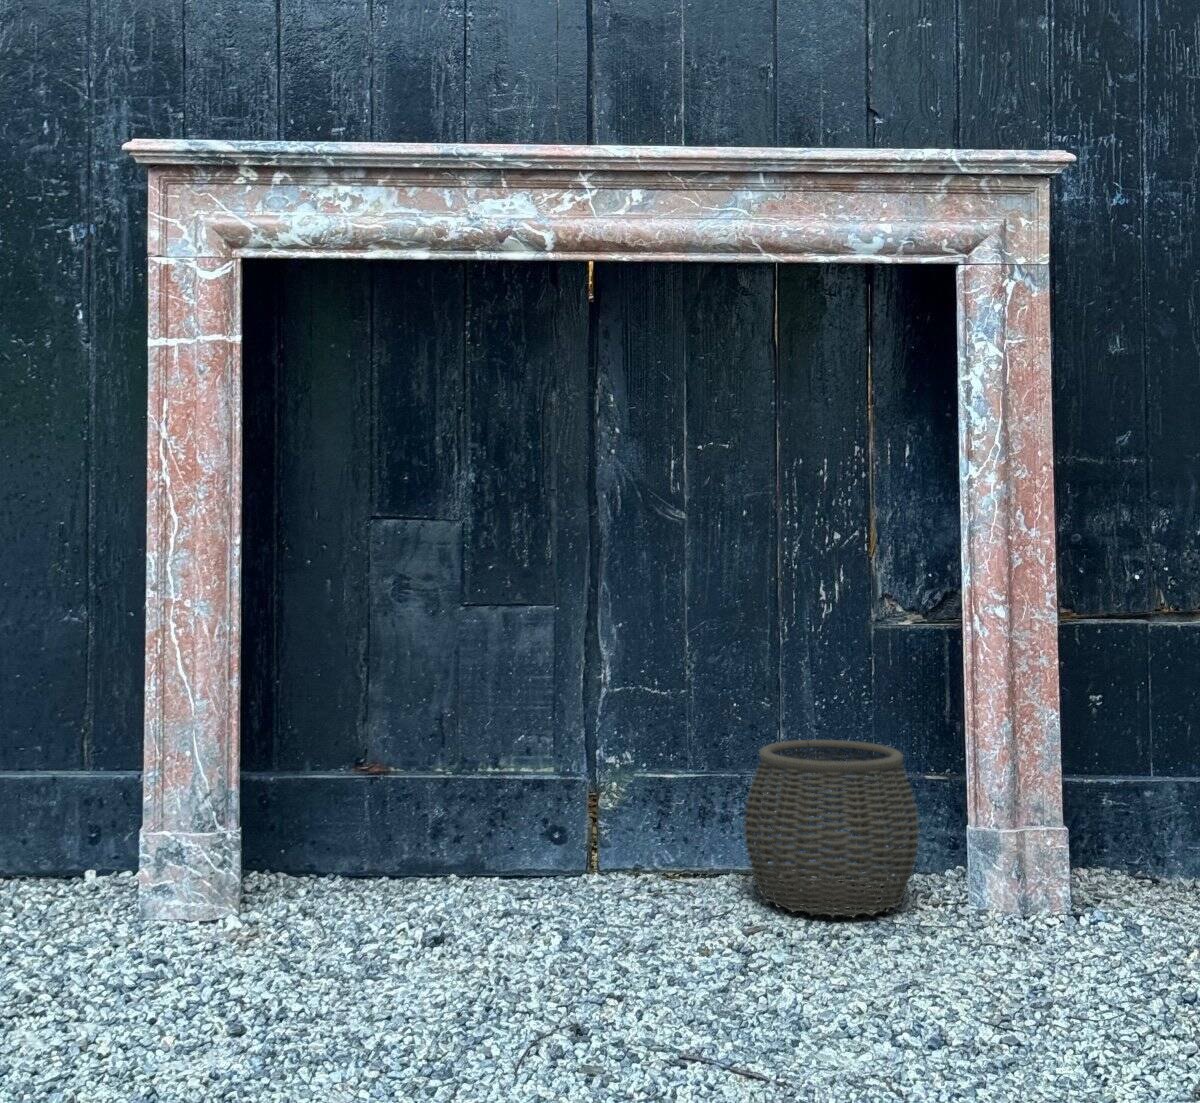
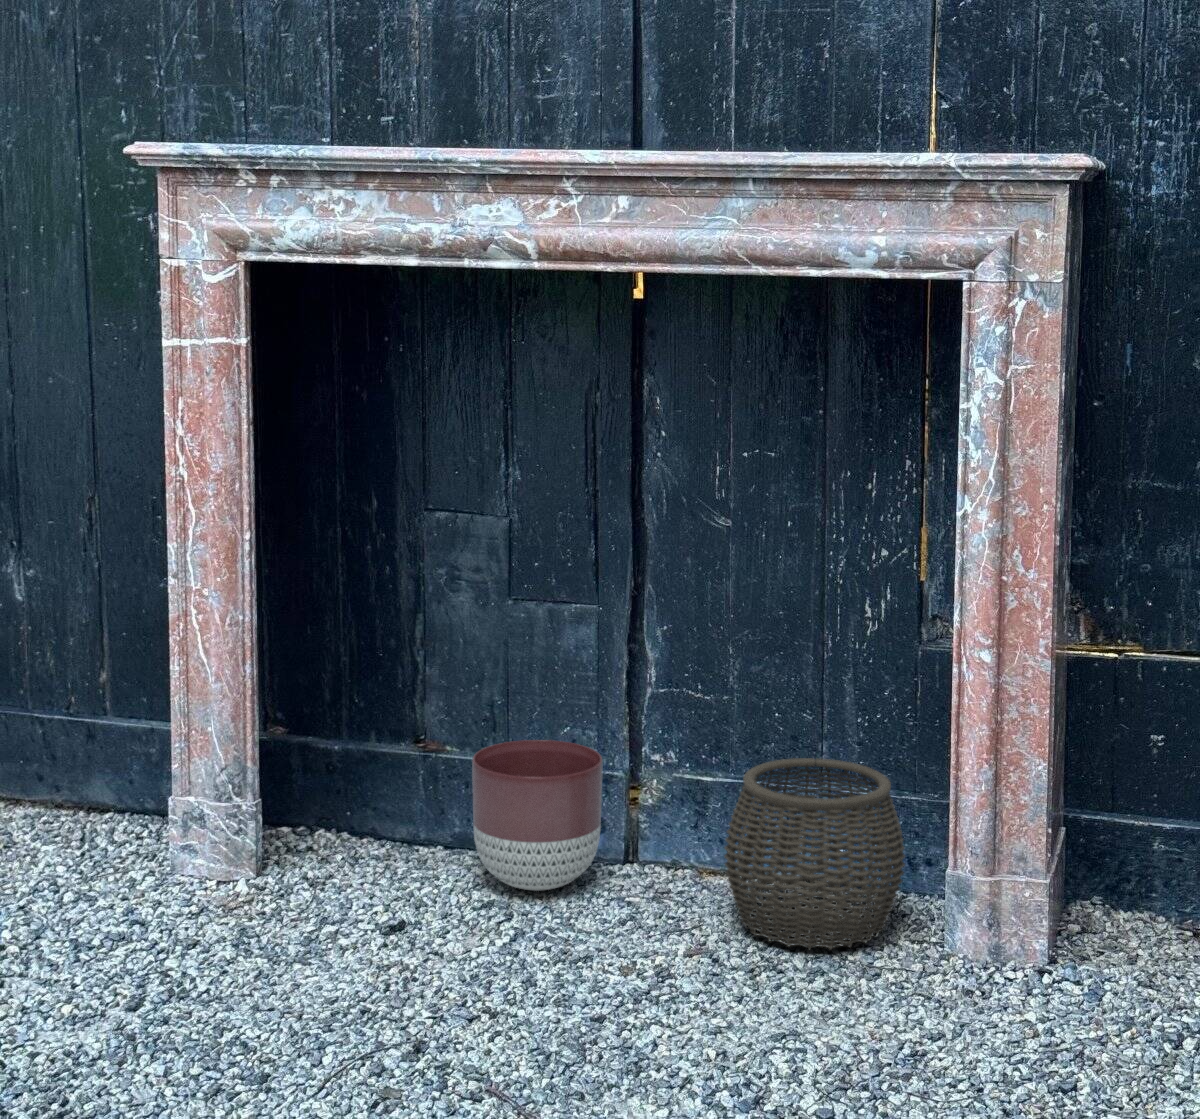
planter: none [476,750,607,898] -> present [472,740,602,891]

